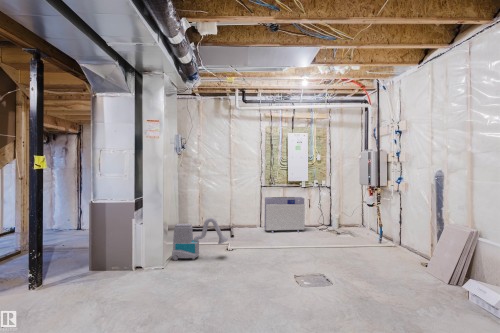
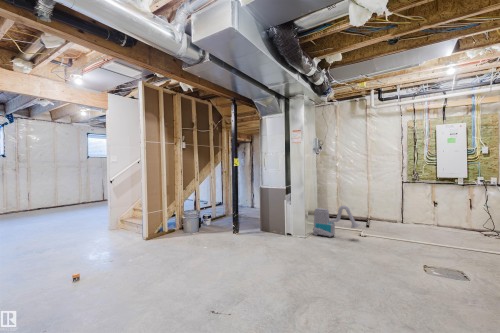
air purifier: present [264,197,305,233] -> none [407,193,460,233]

